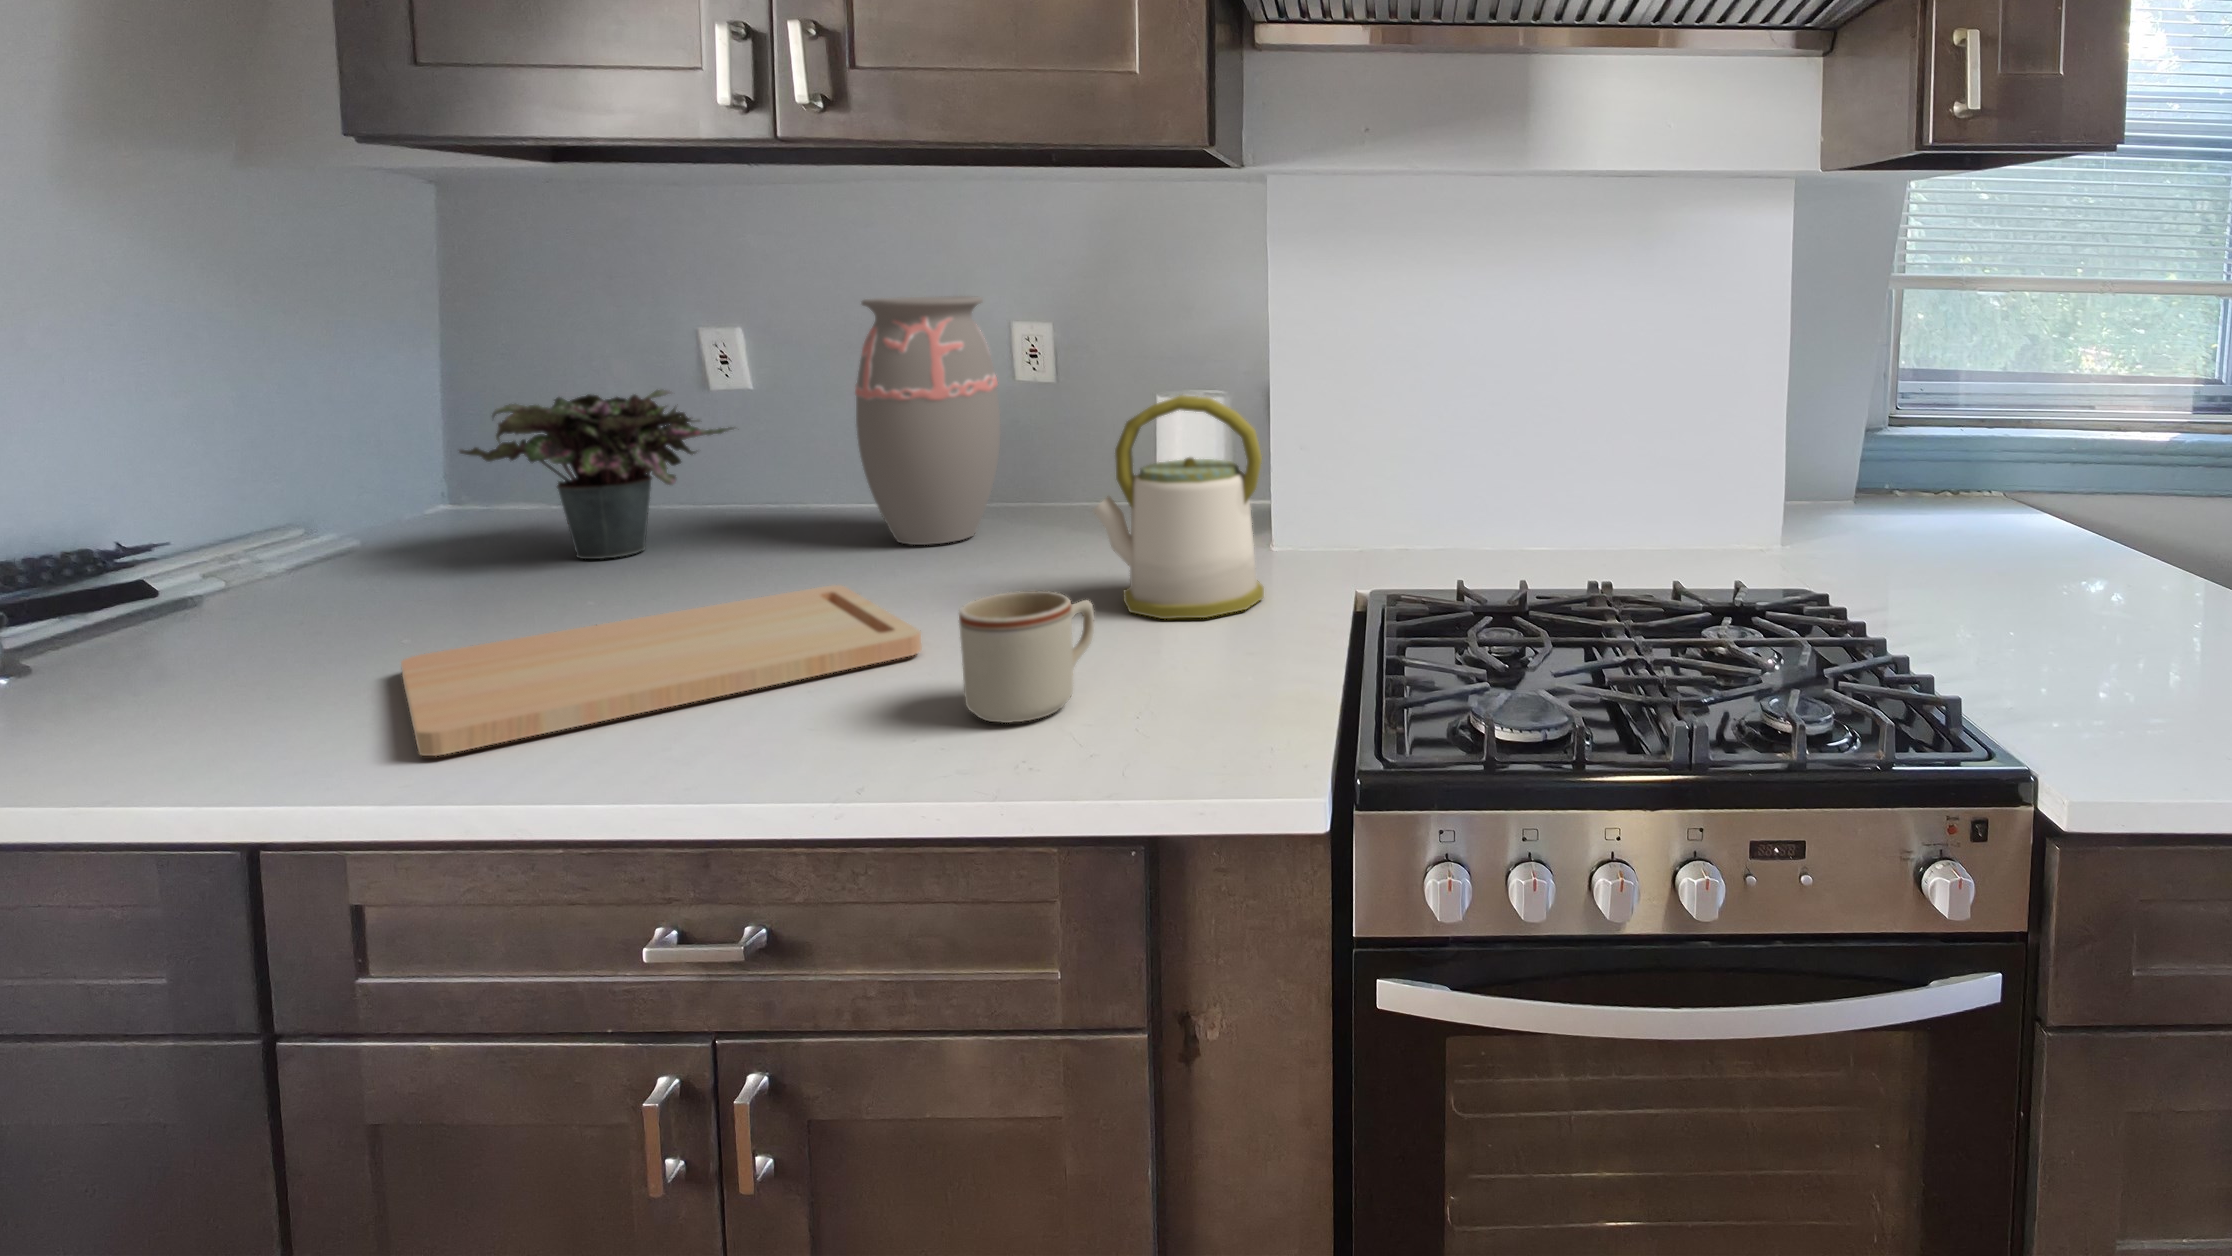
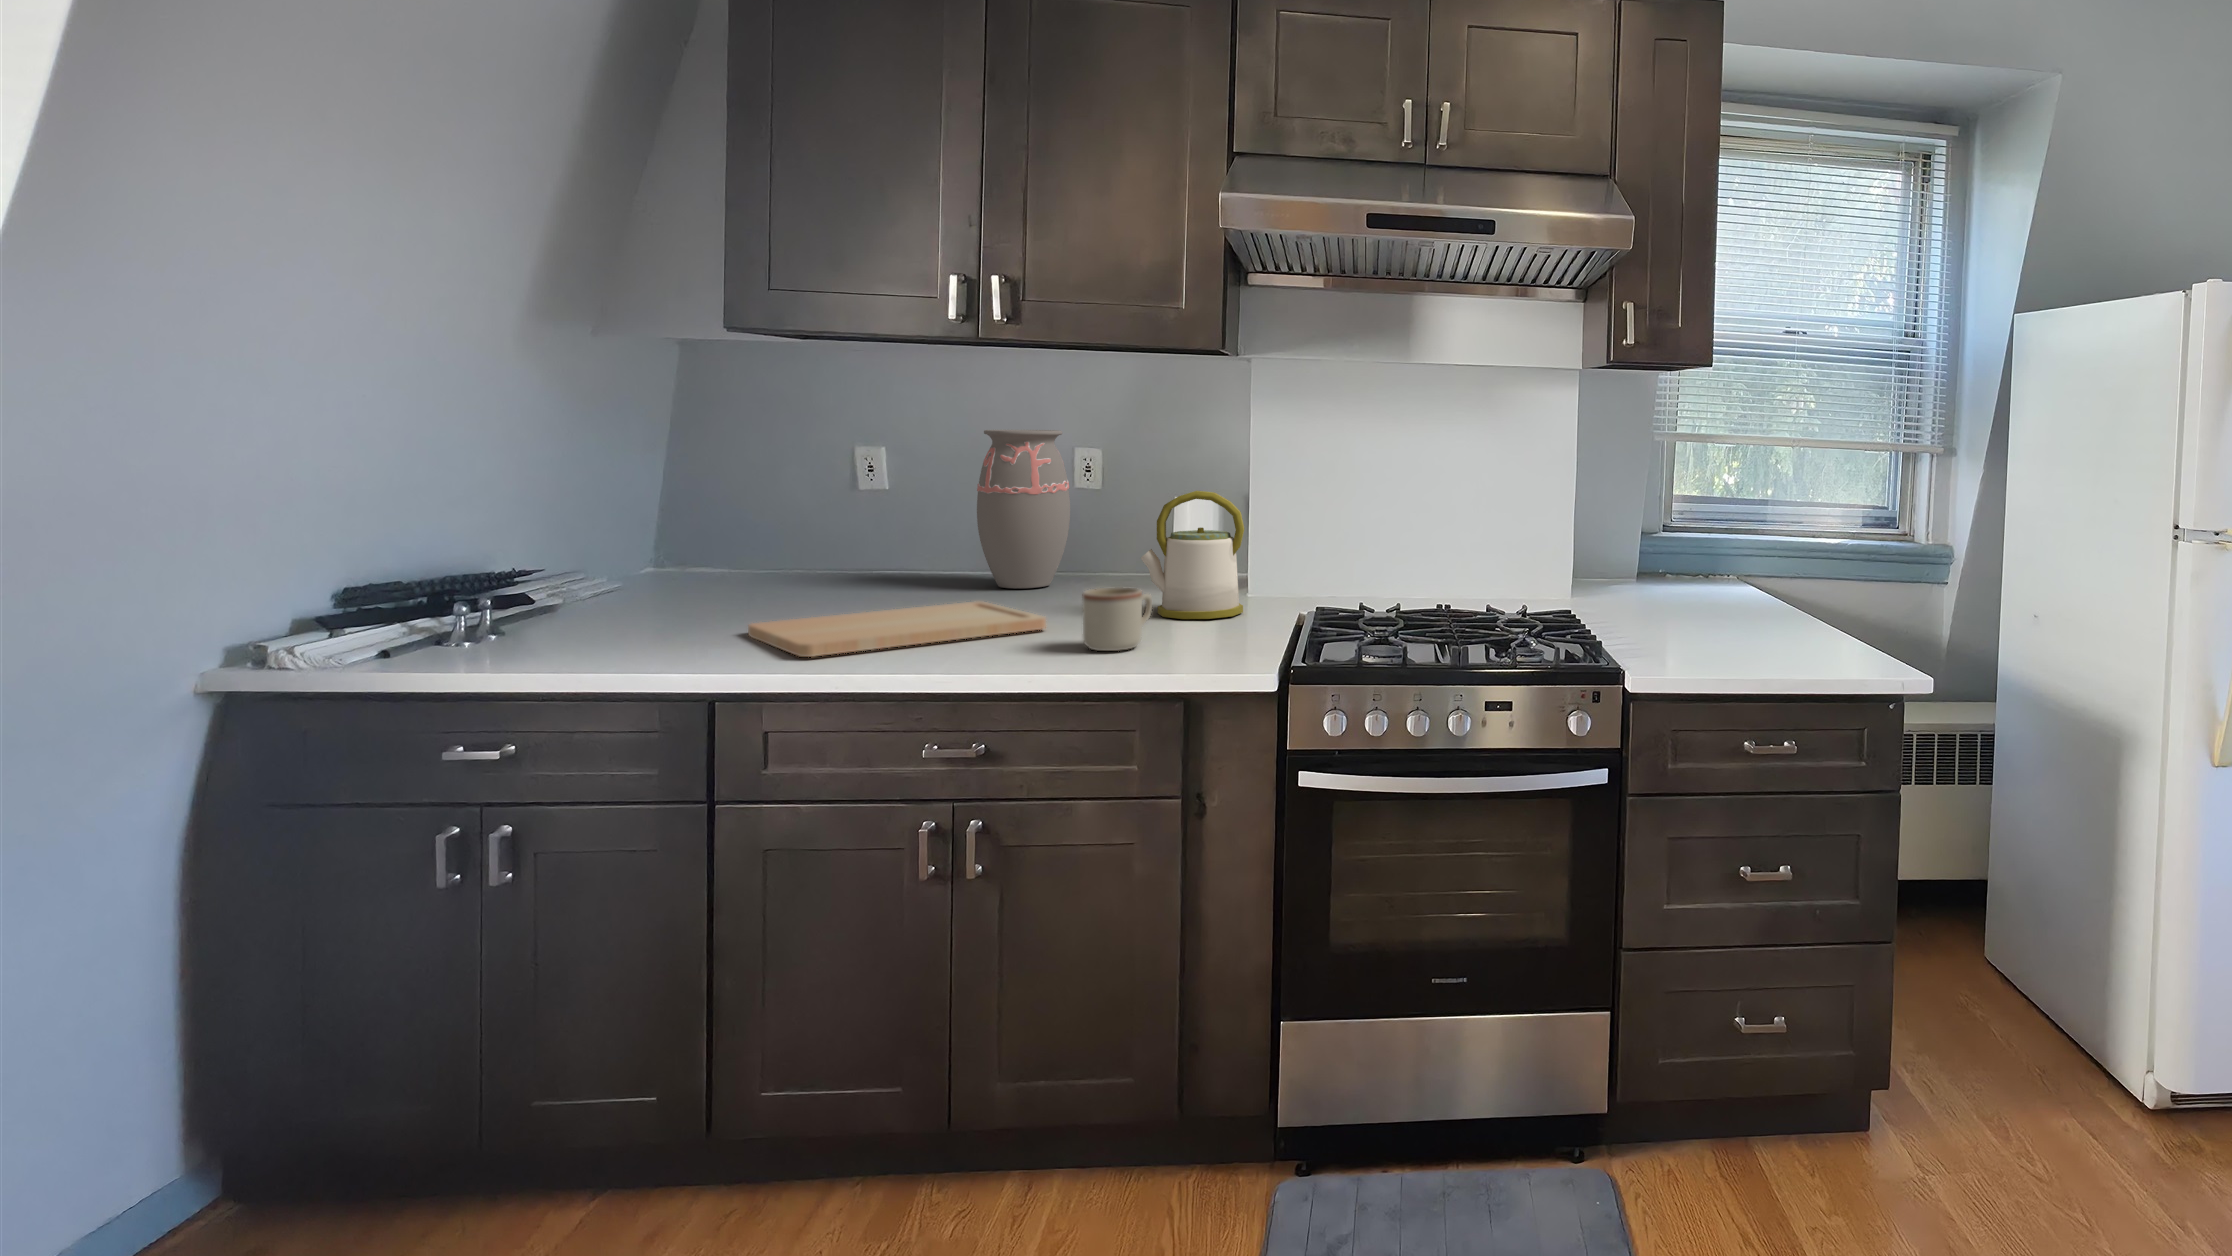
potted plant: present [459,390,734,559] -> none [715,485,900,591]

